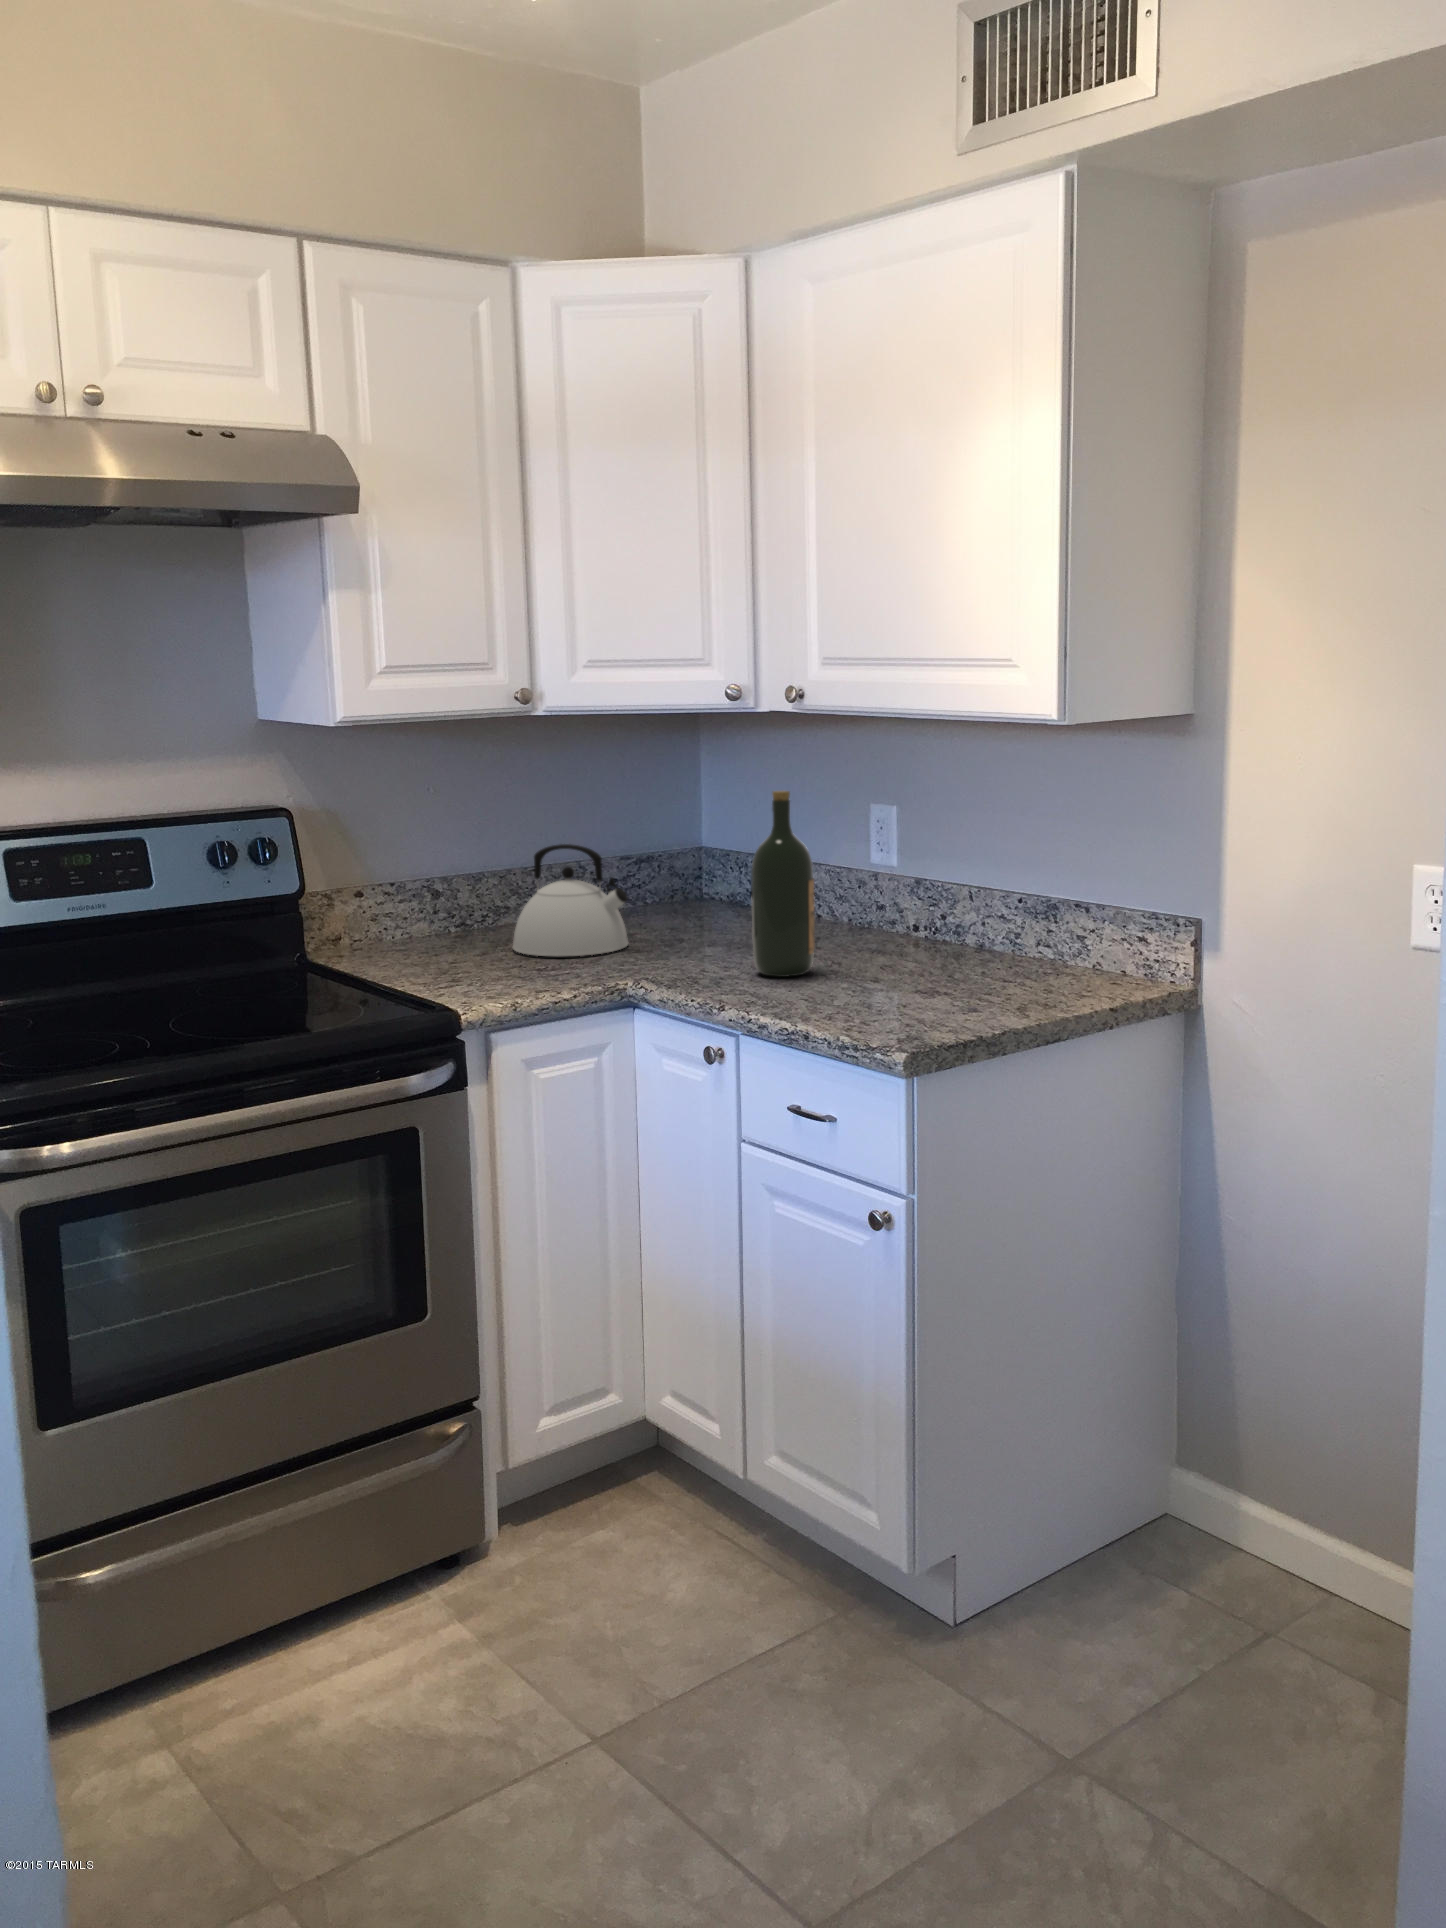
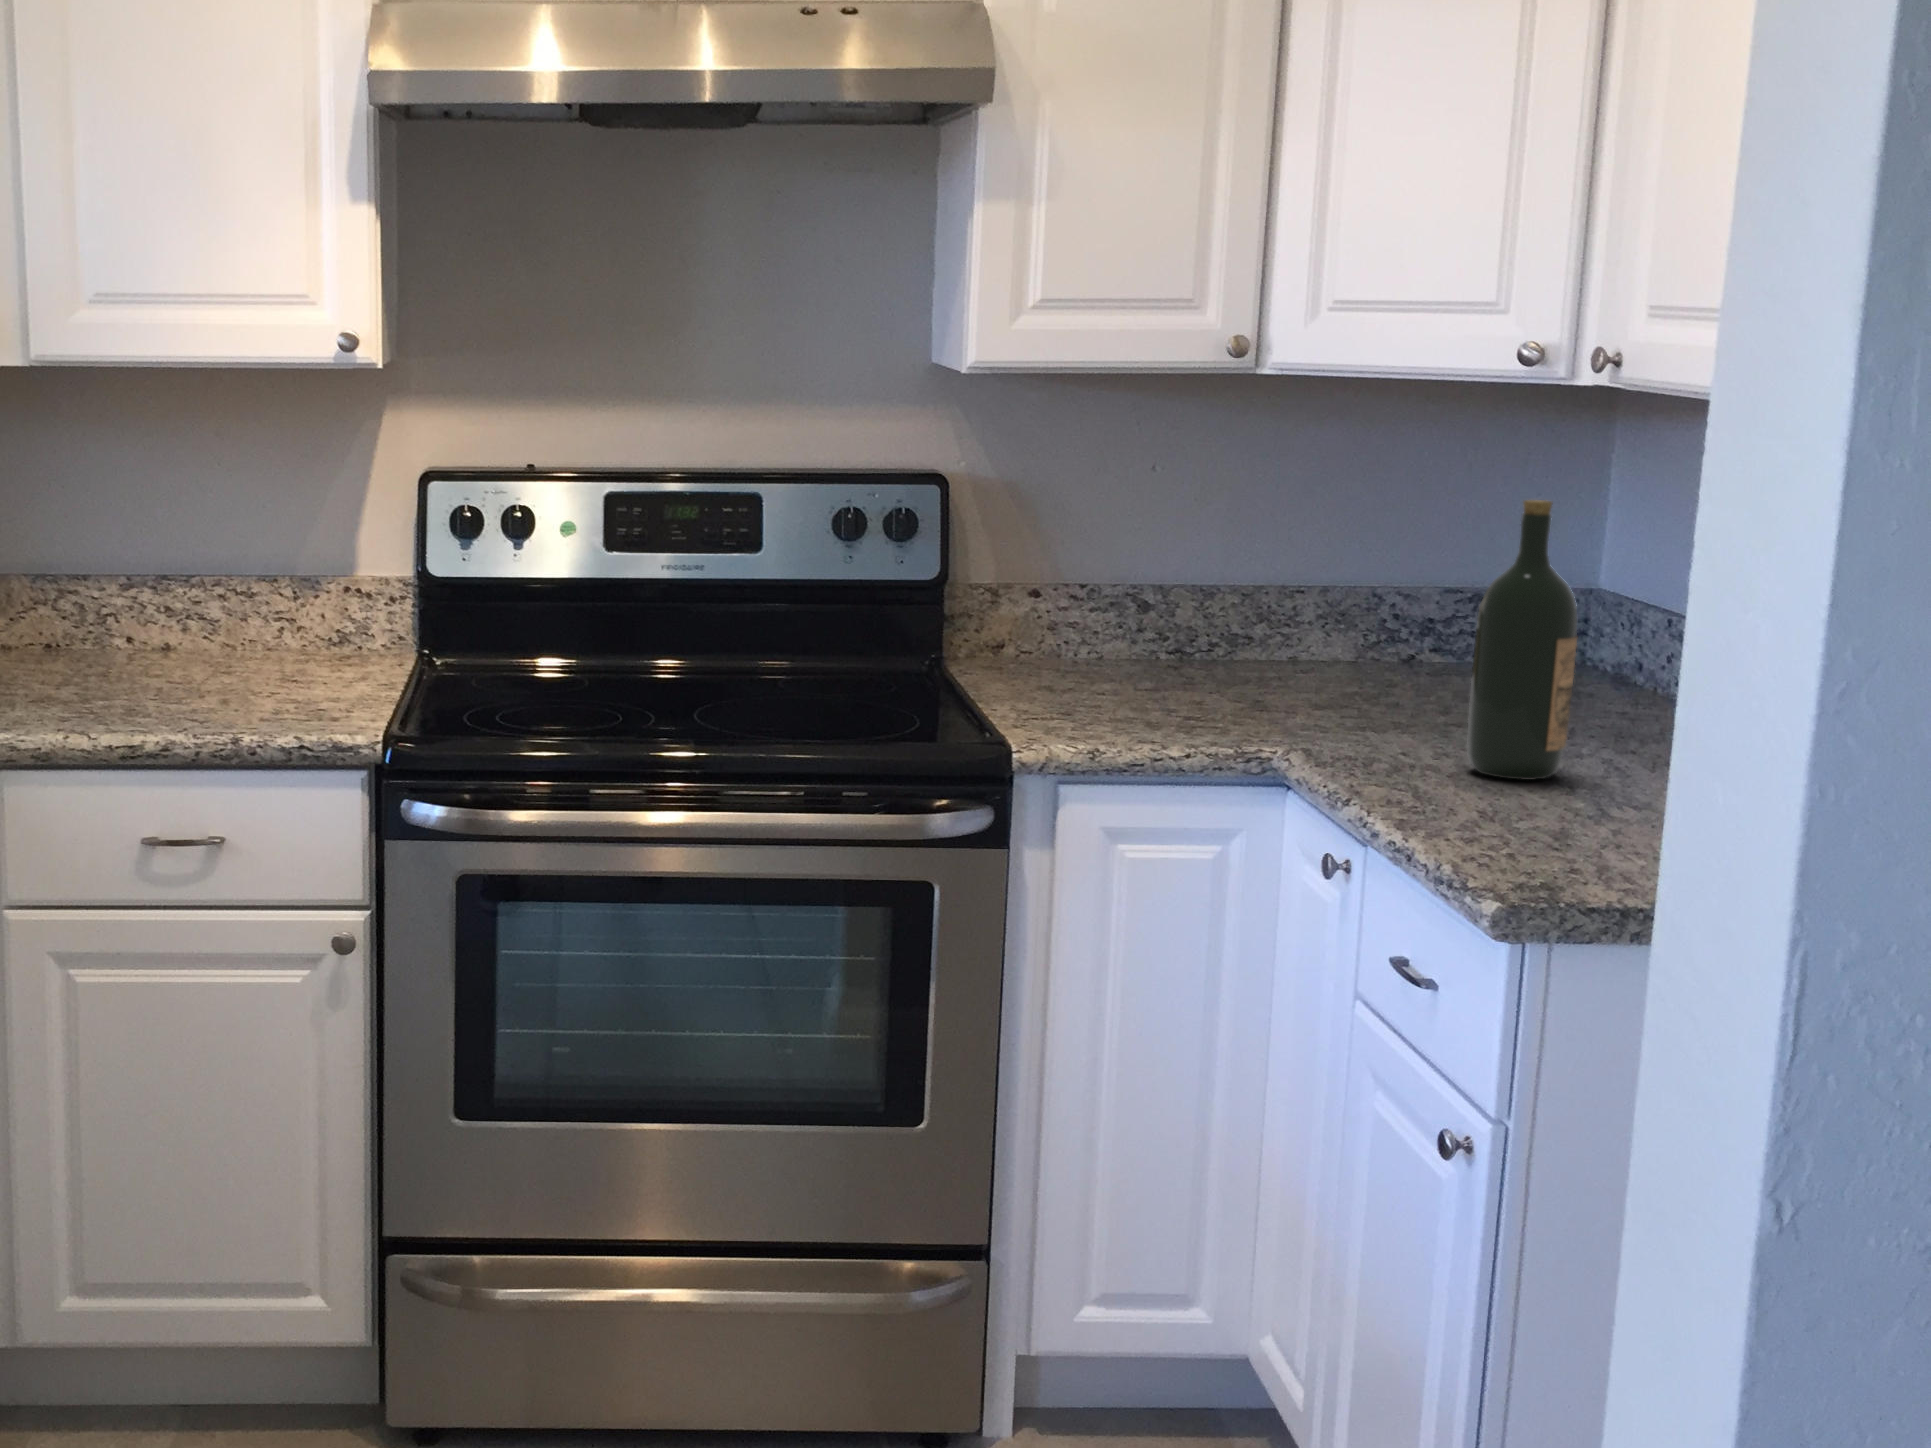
kettle: present [513,844,628,956] -> none [1199,555,1366,711]

